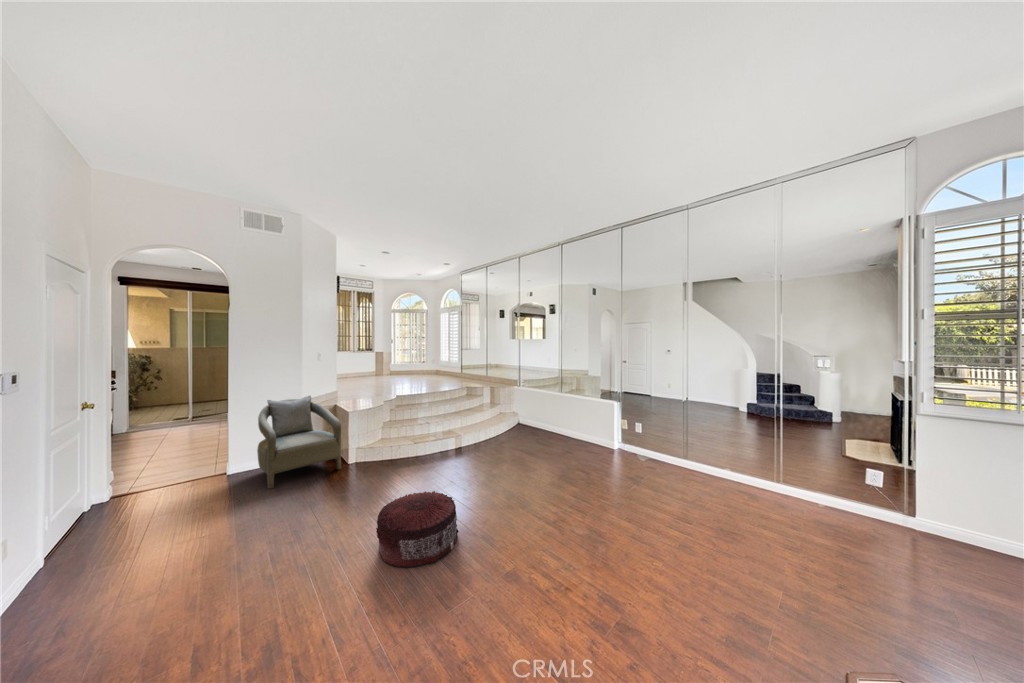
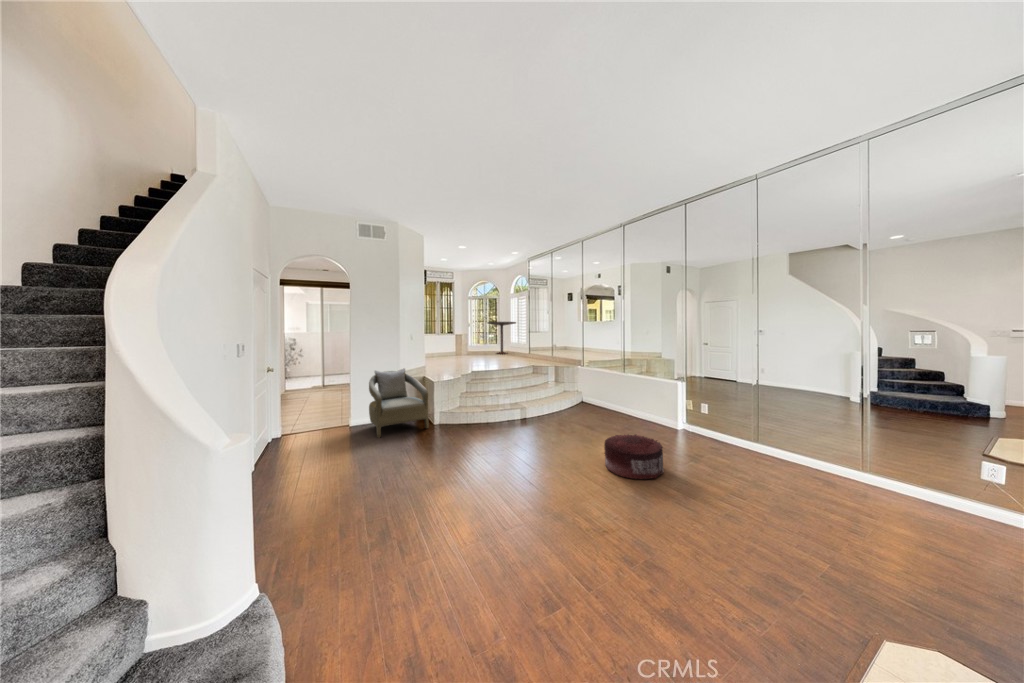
pedestal table: none [412,338,445,373] -> present [487,322,516,354]
pouf: present [376,491,459,567] -> present [604,435,663,479]

